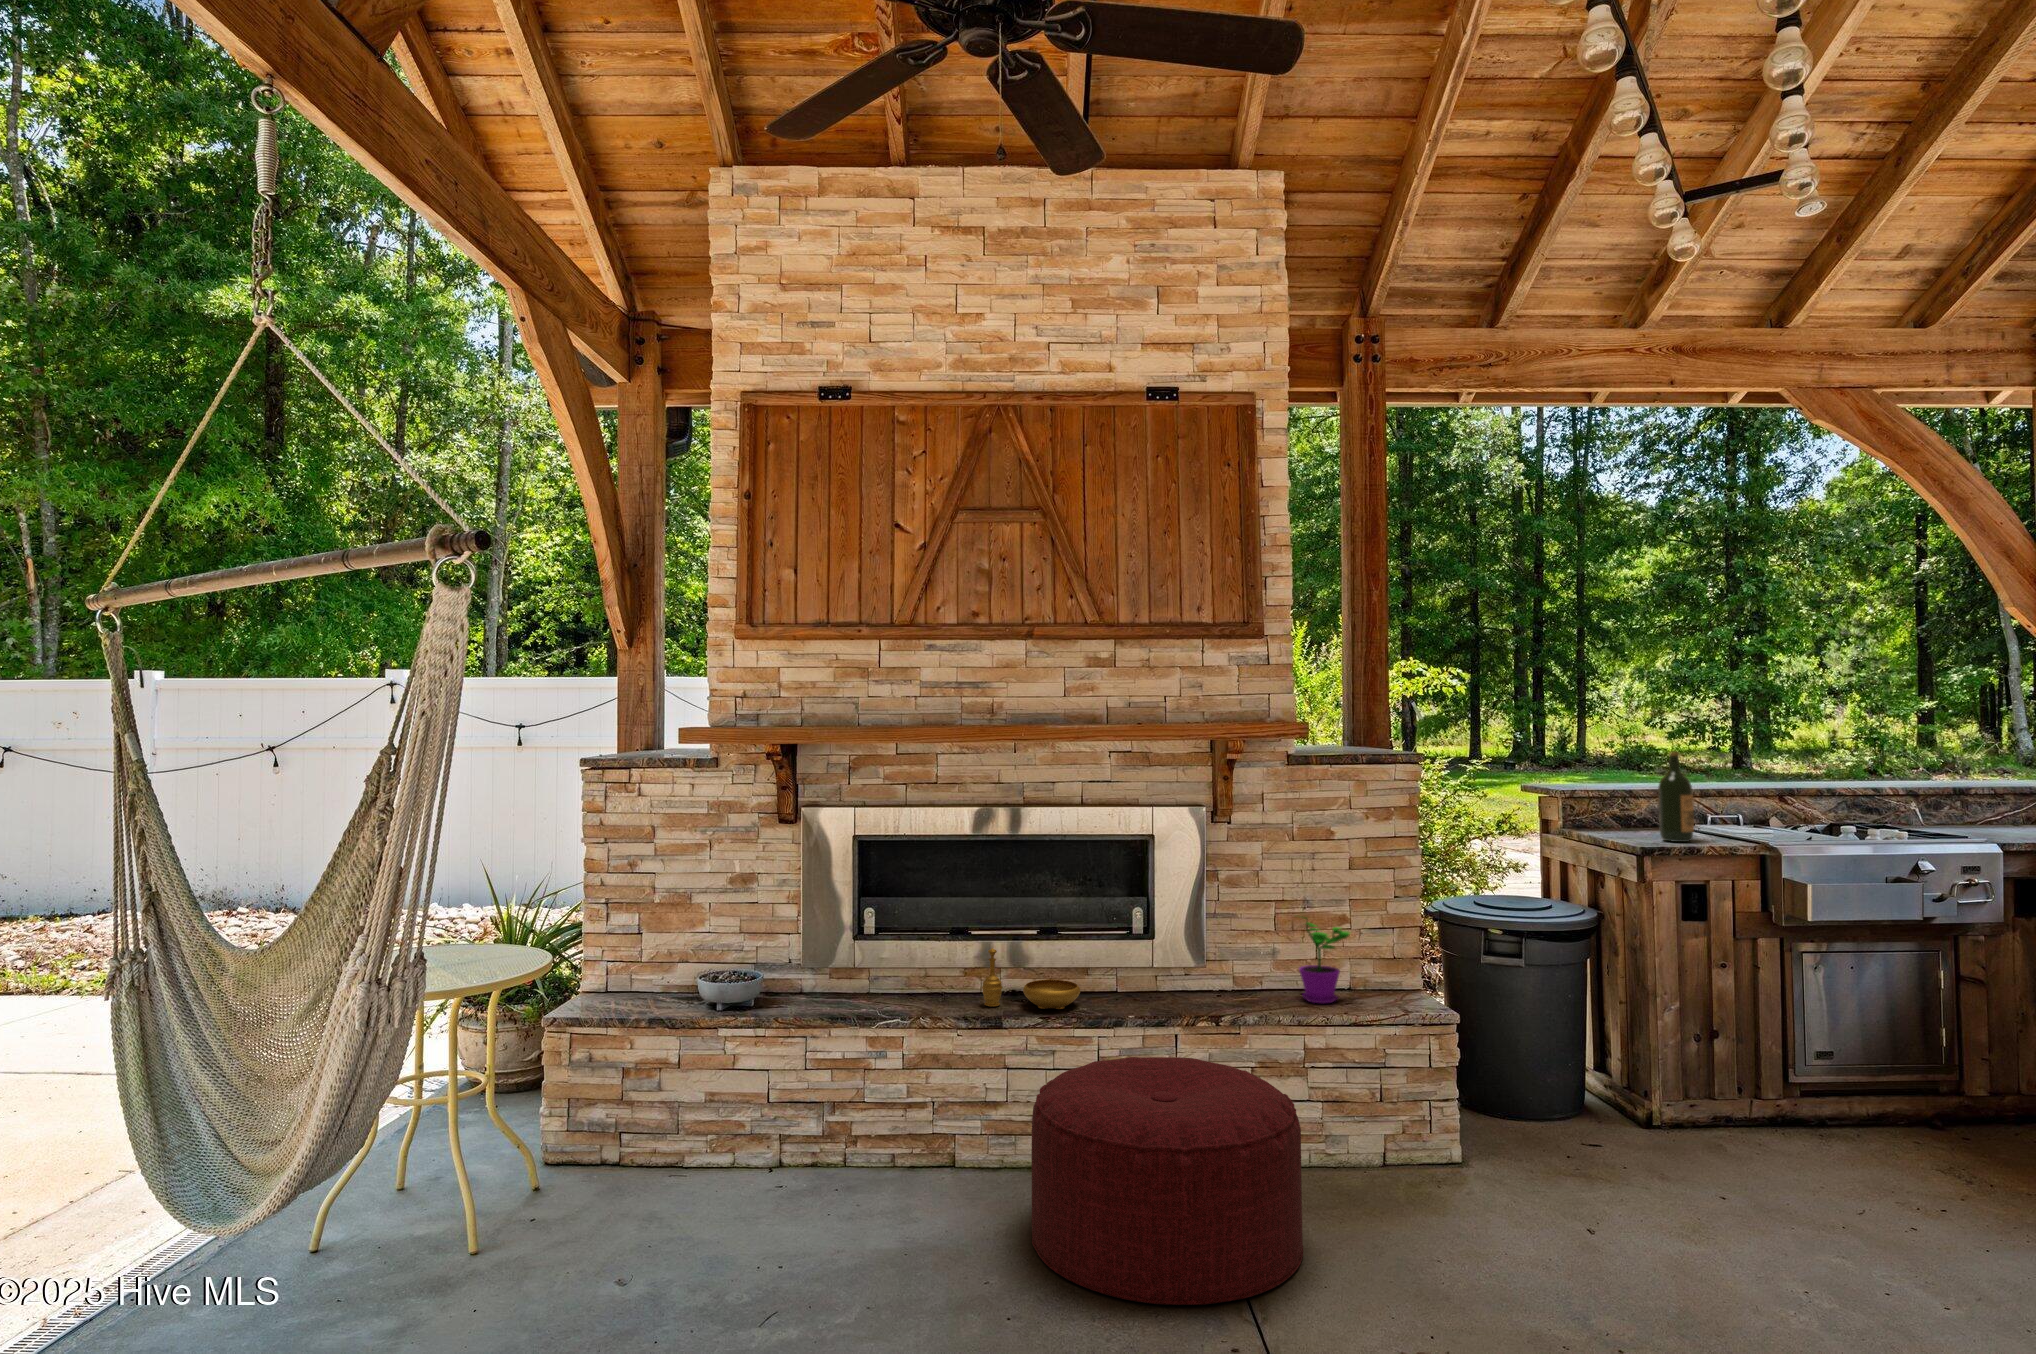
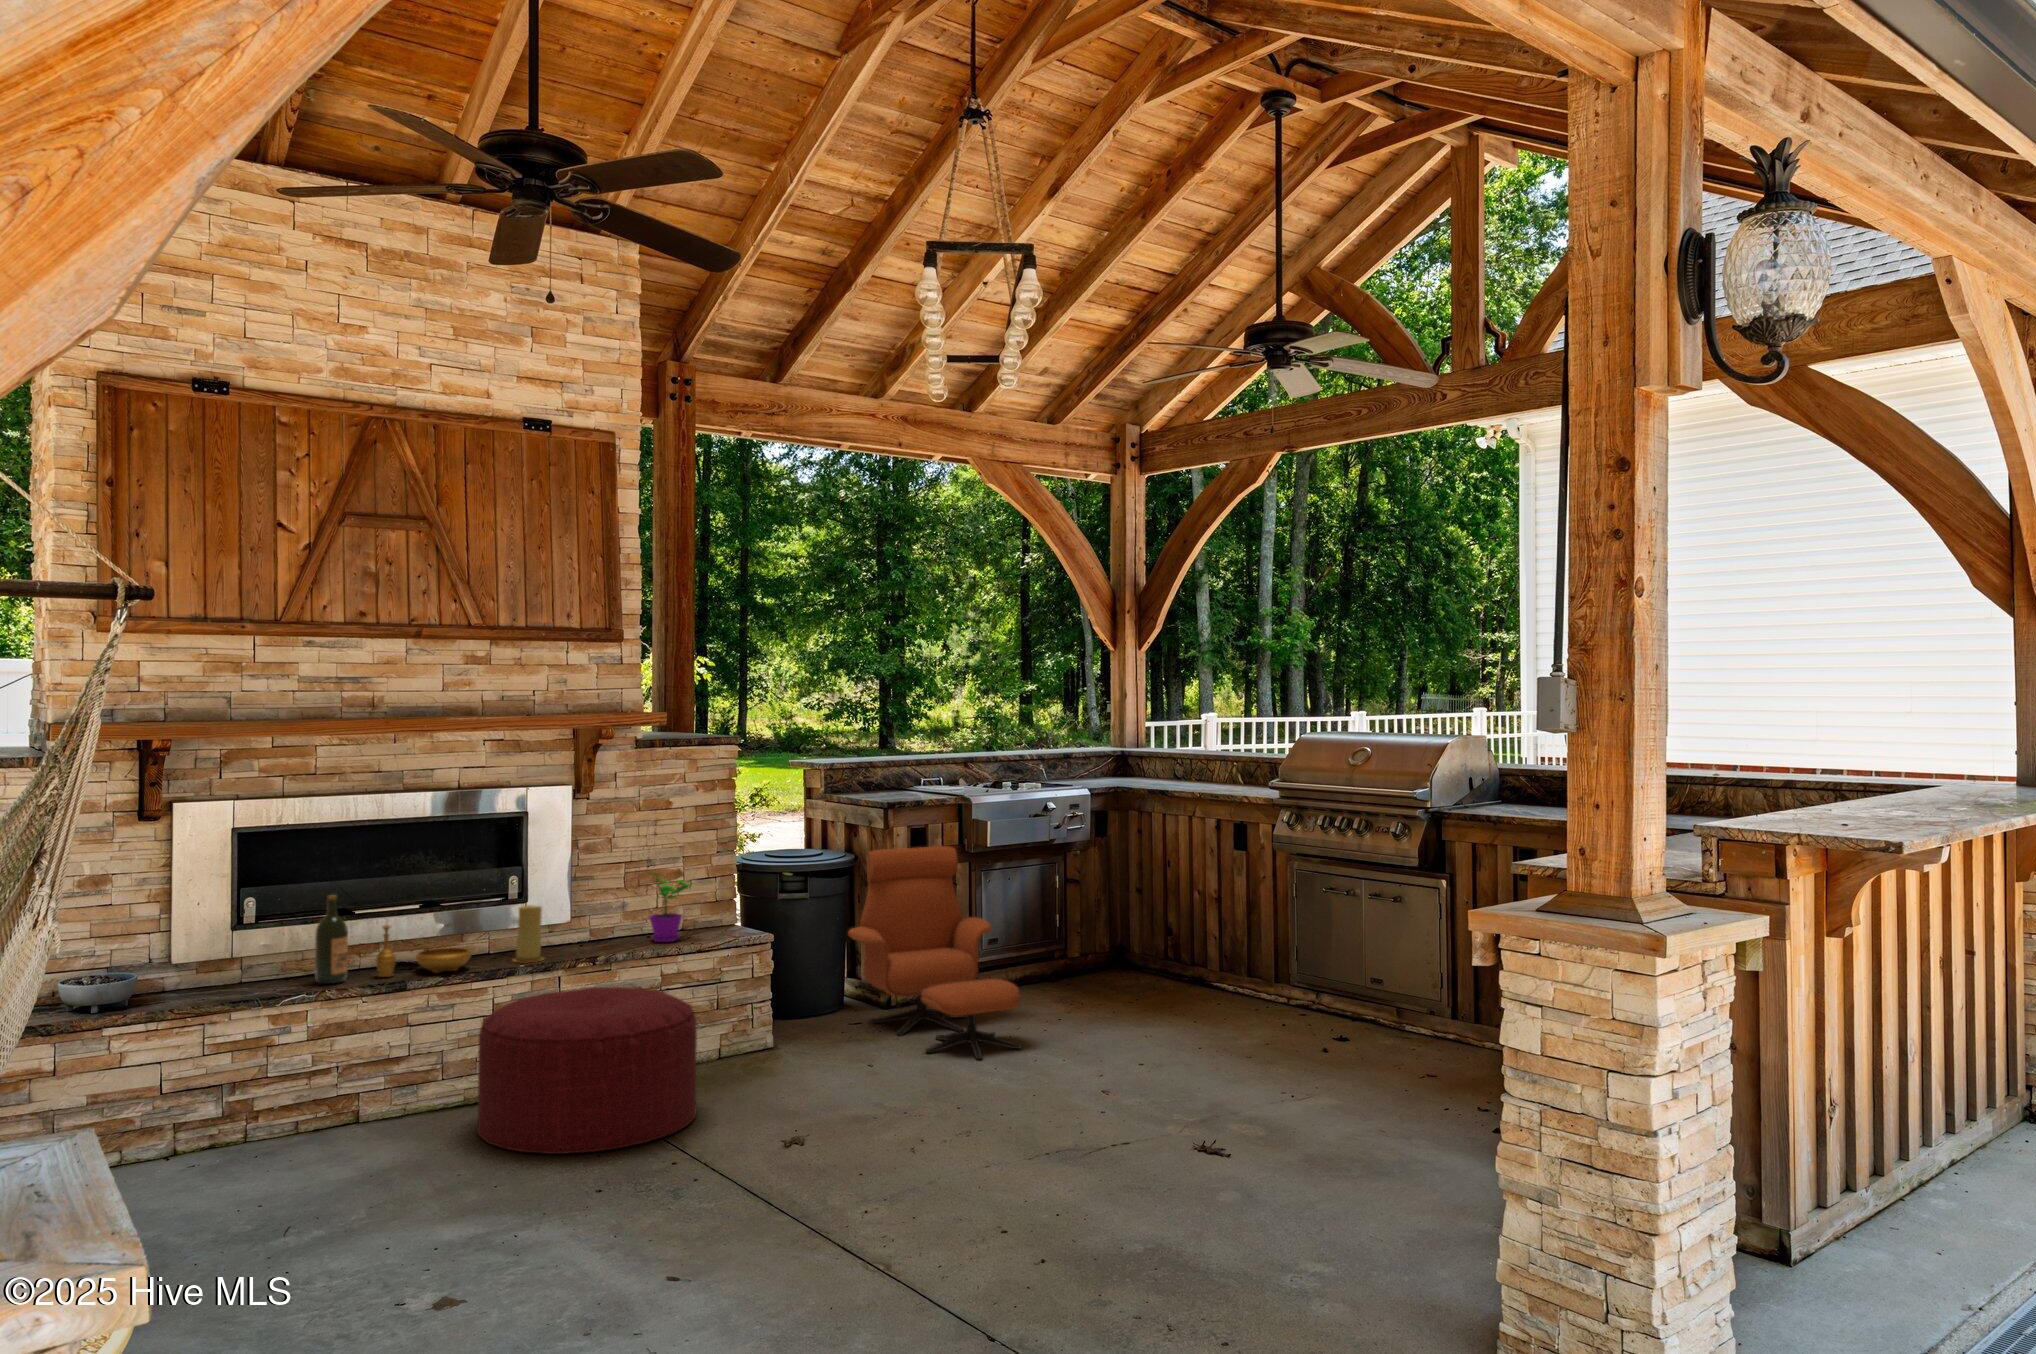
wine bottle: present [1658,752,1694,842] -> present [315,895,348,984]
lounge chair: none [1579,909,1878,1273] -> present [848,846,1021,1059]
candle: none [1129,941,1164,1009] -> present [513,905,544,962]

